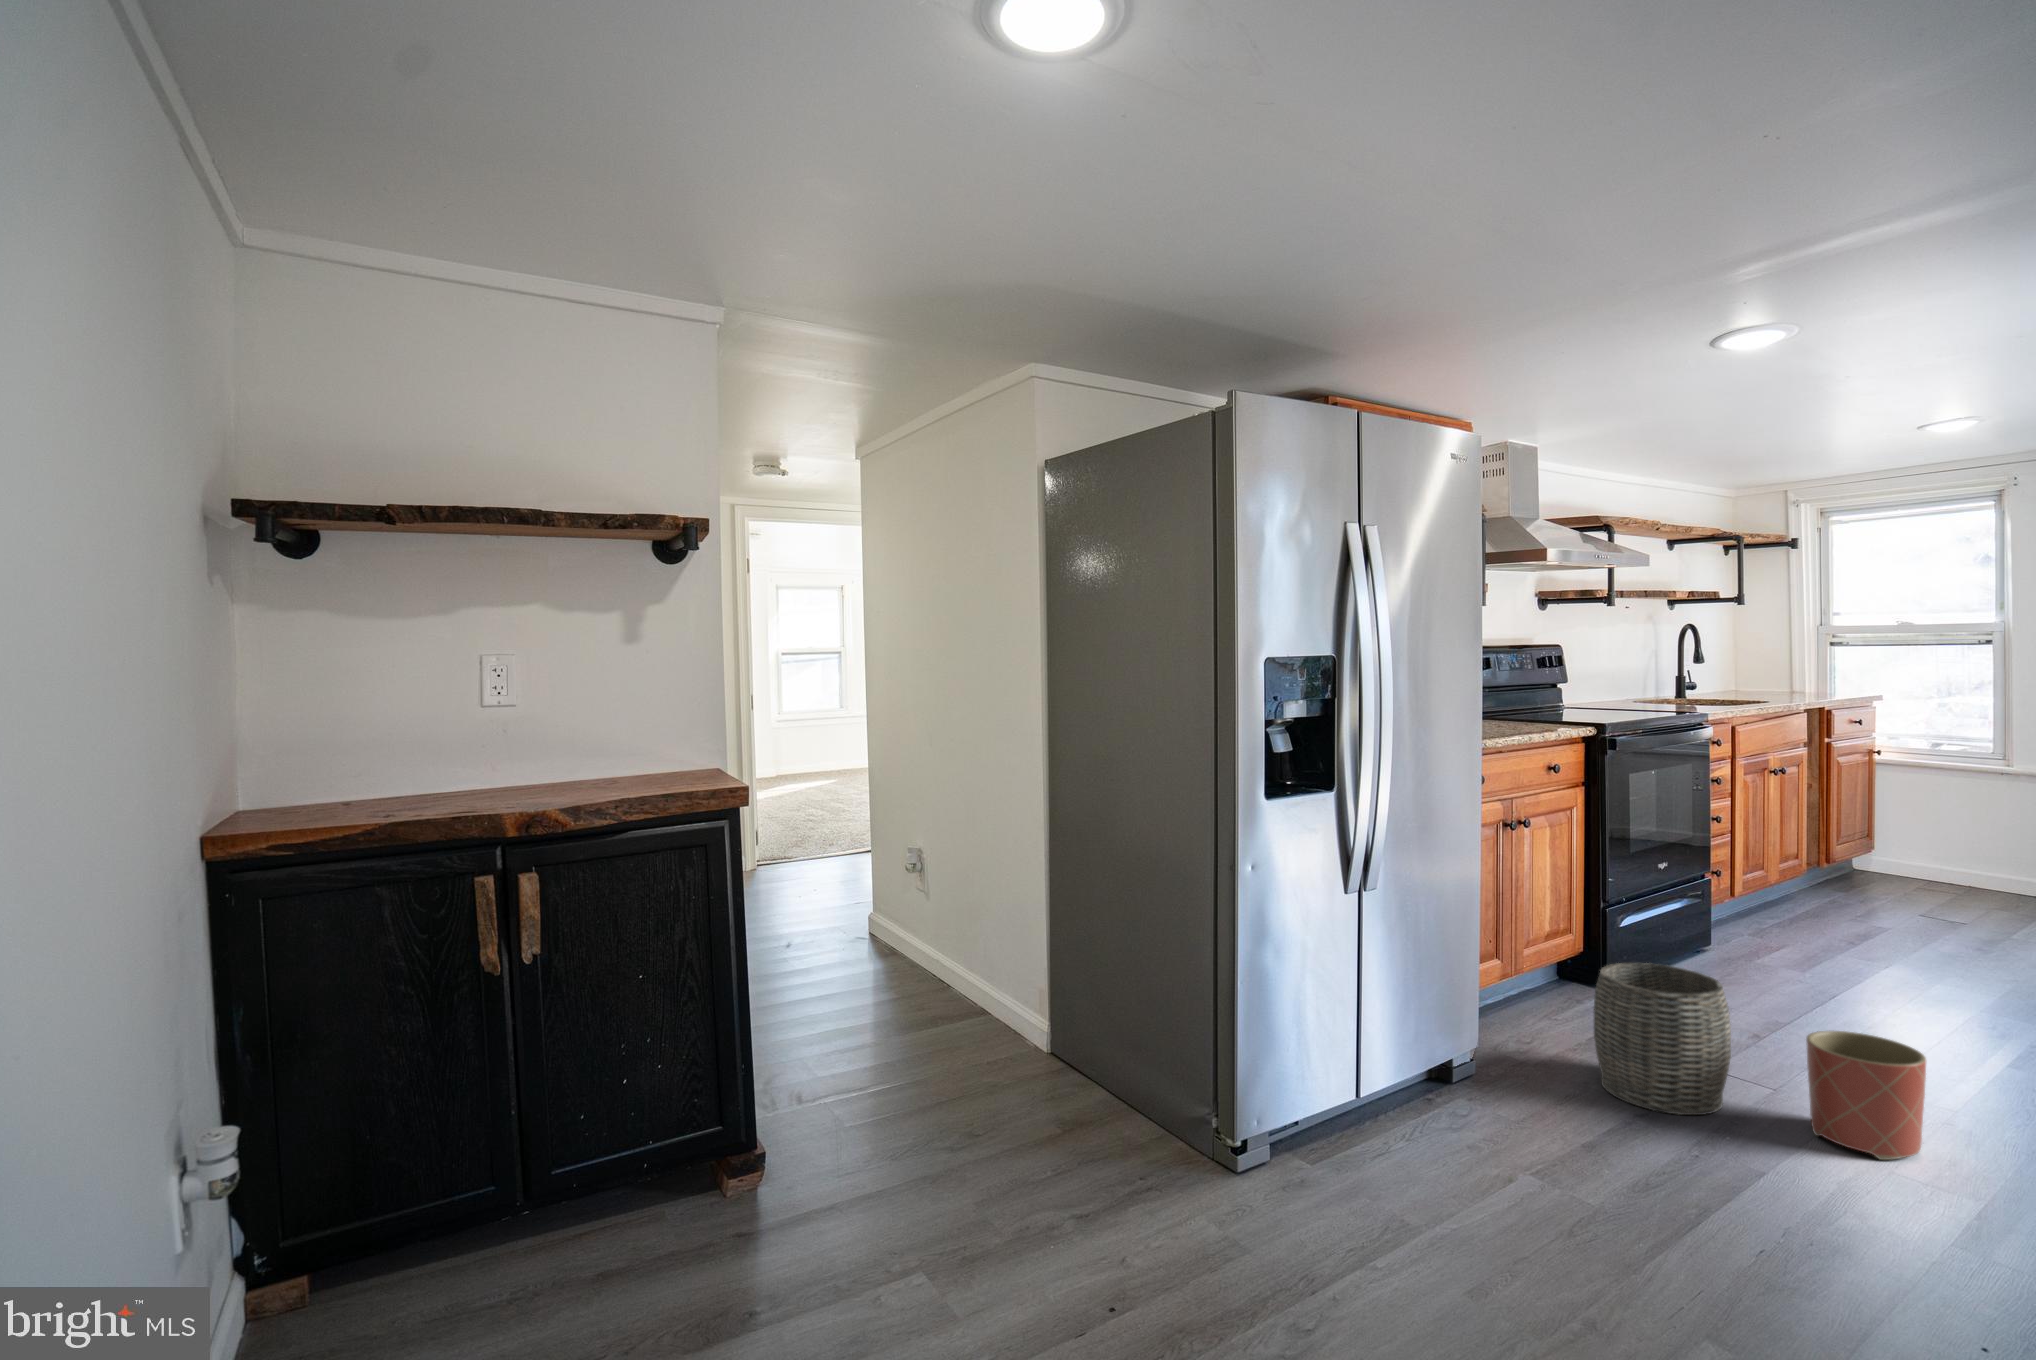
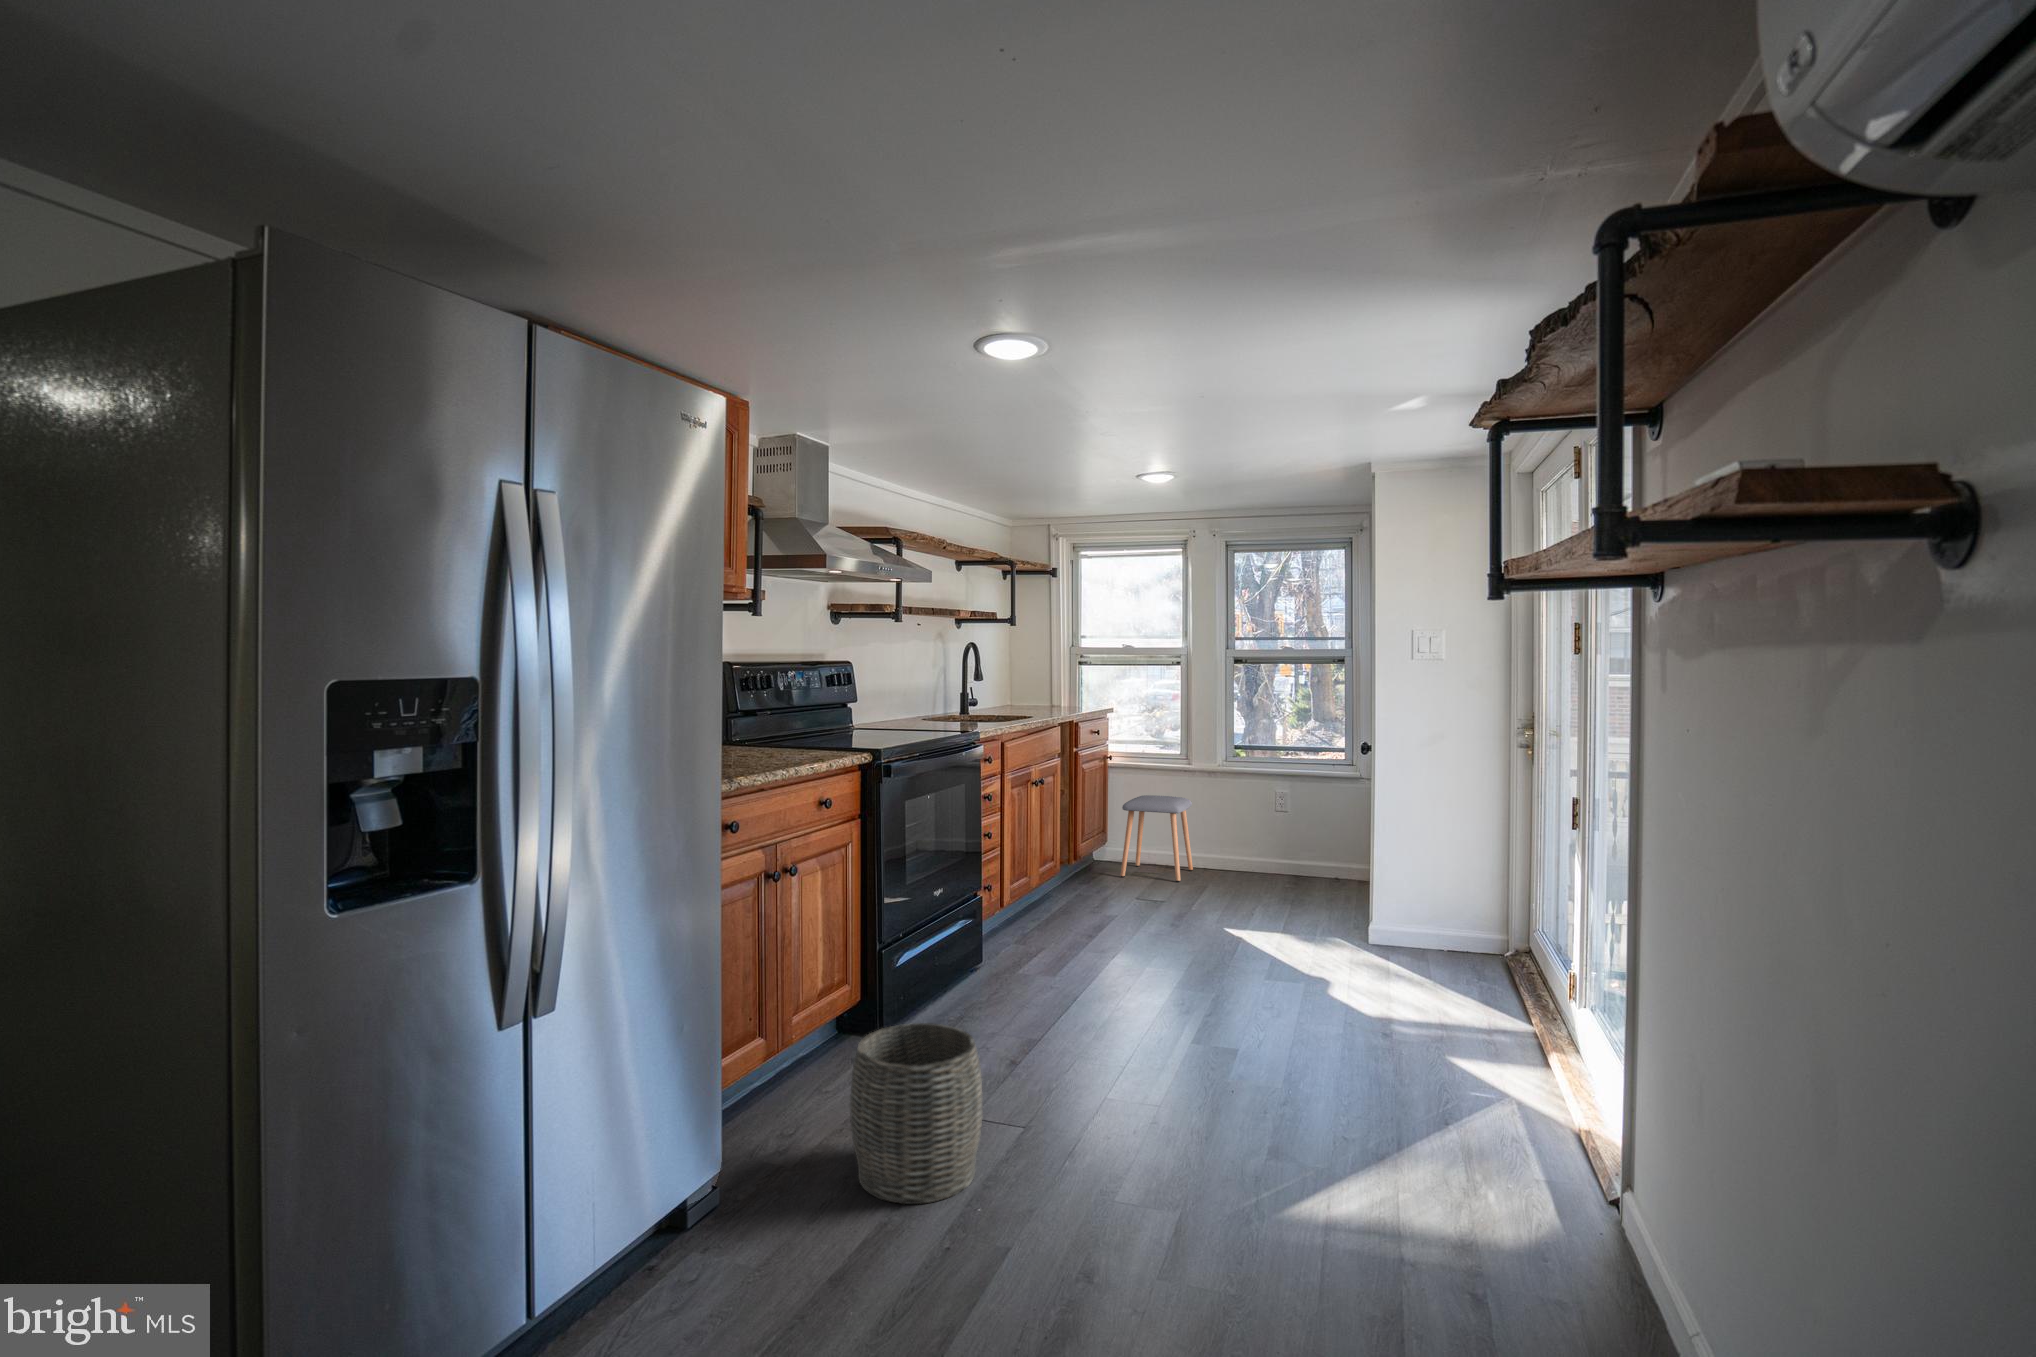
stool: none [1893,797,2008,901] -> present [1120,795,1193,882]
planter: present [1806,1031,1926,1160] -> none [1047,1070,1143,1208]

